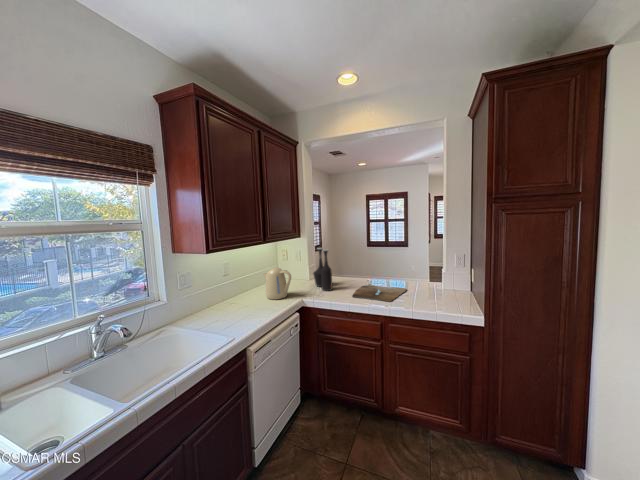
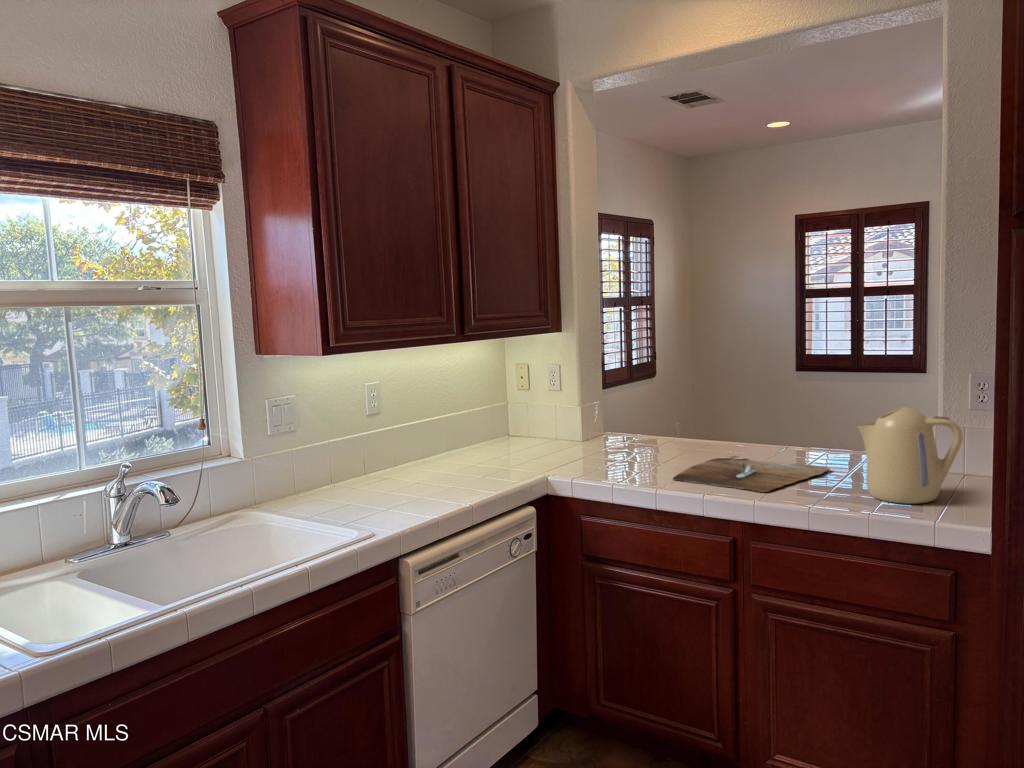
vase: present [313,248,333,291] -> none [586,356,632,465]
kettle: present [263,267,291,300] -> present [857,407,963,504]

